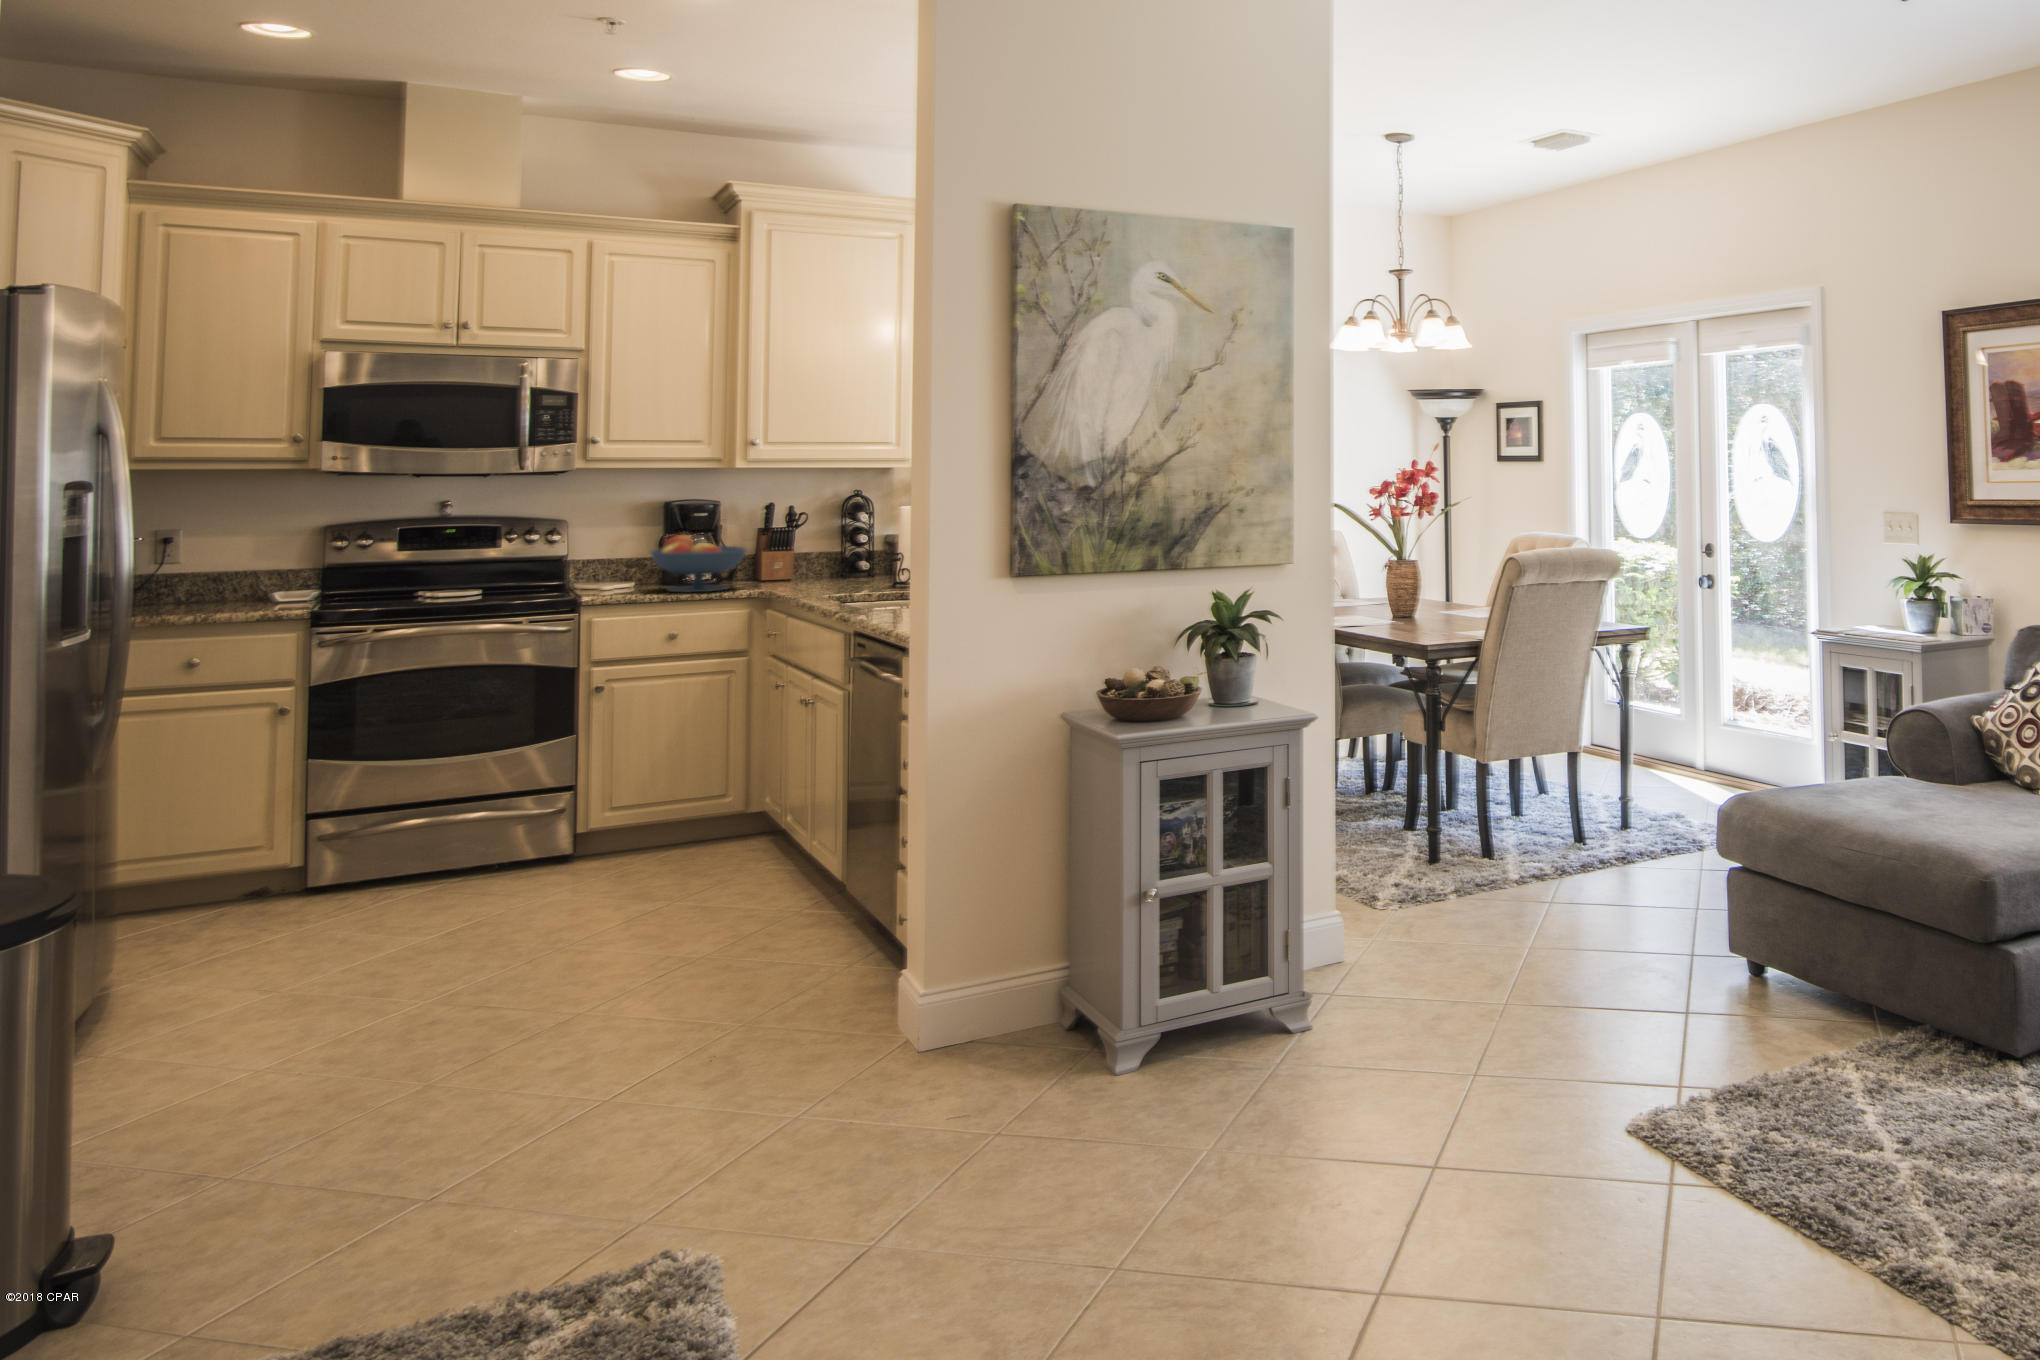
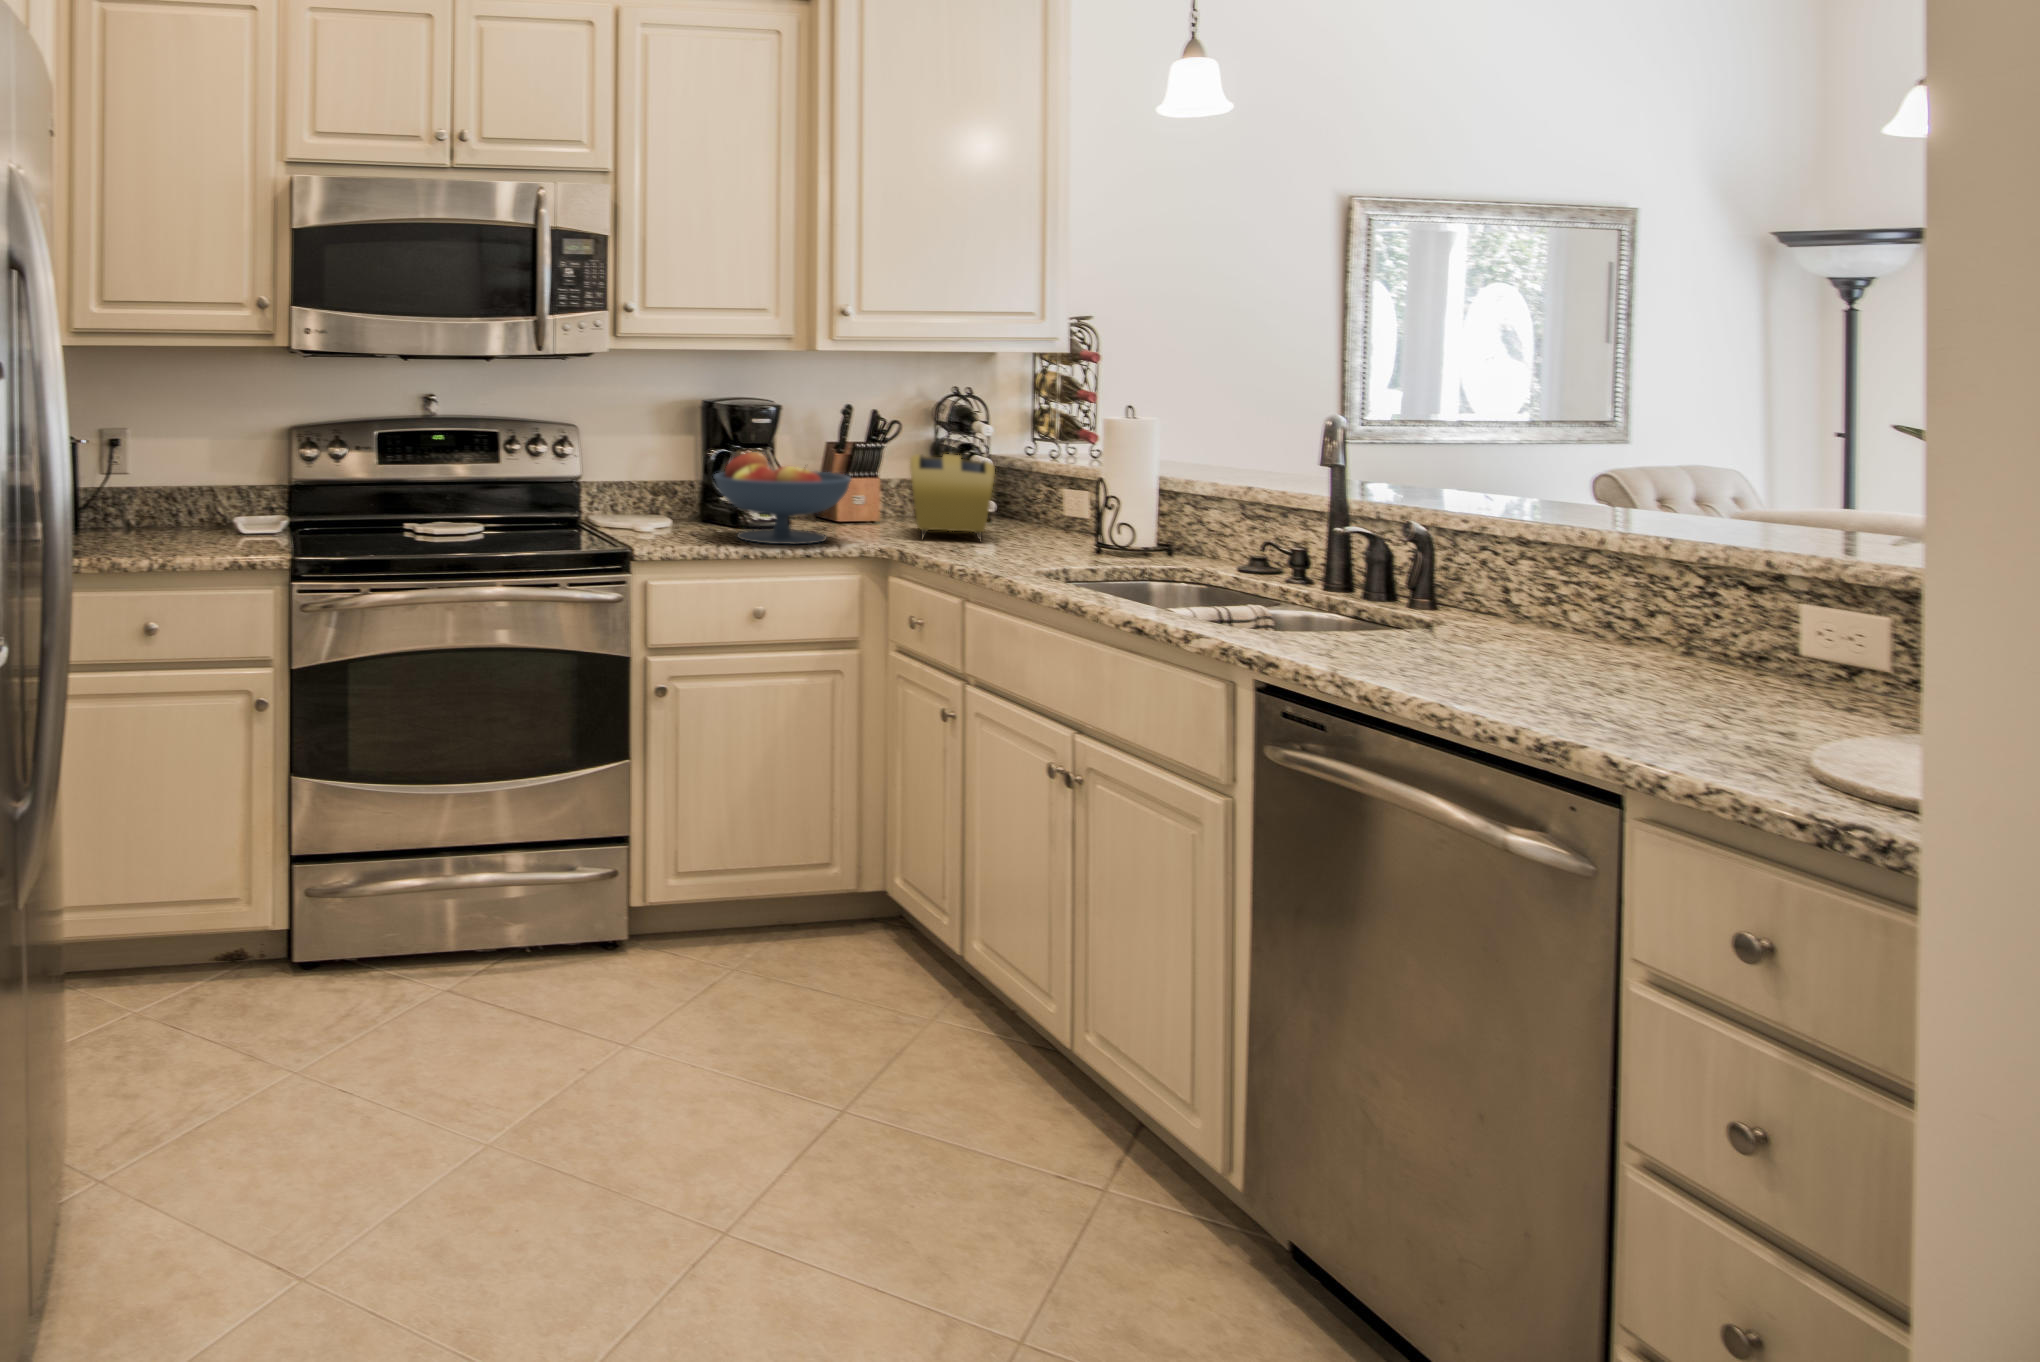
toaster: none [792,532,858,587] -> present [910,454,995,540]

